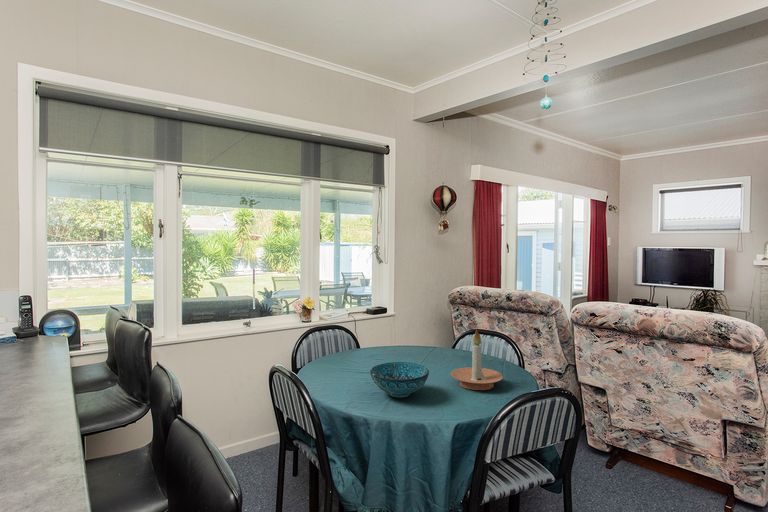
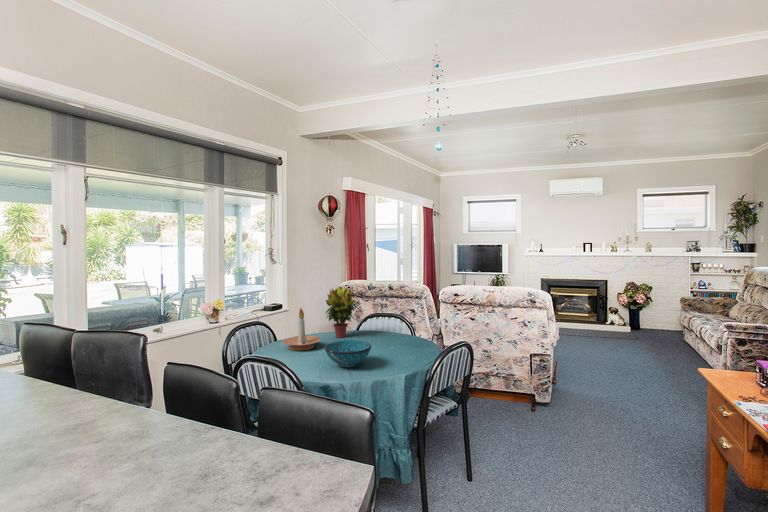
potted plant: none [404,293,445,356] -> present [326,287,356,338]
candle holder: present [451,330,503,390] -> present [283,308,320,350]

